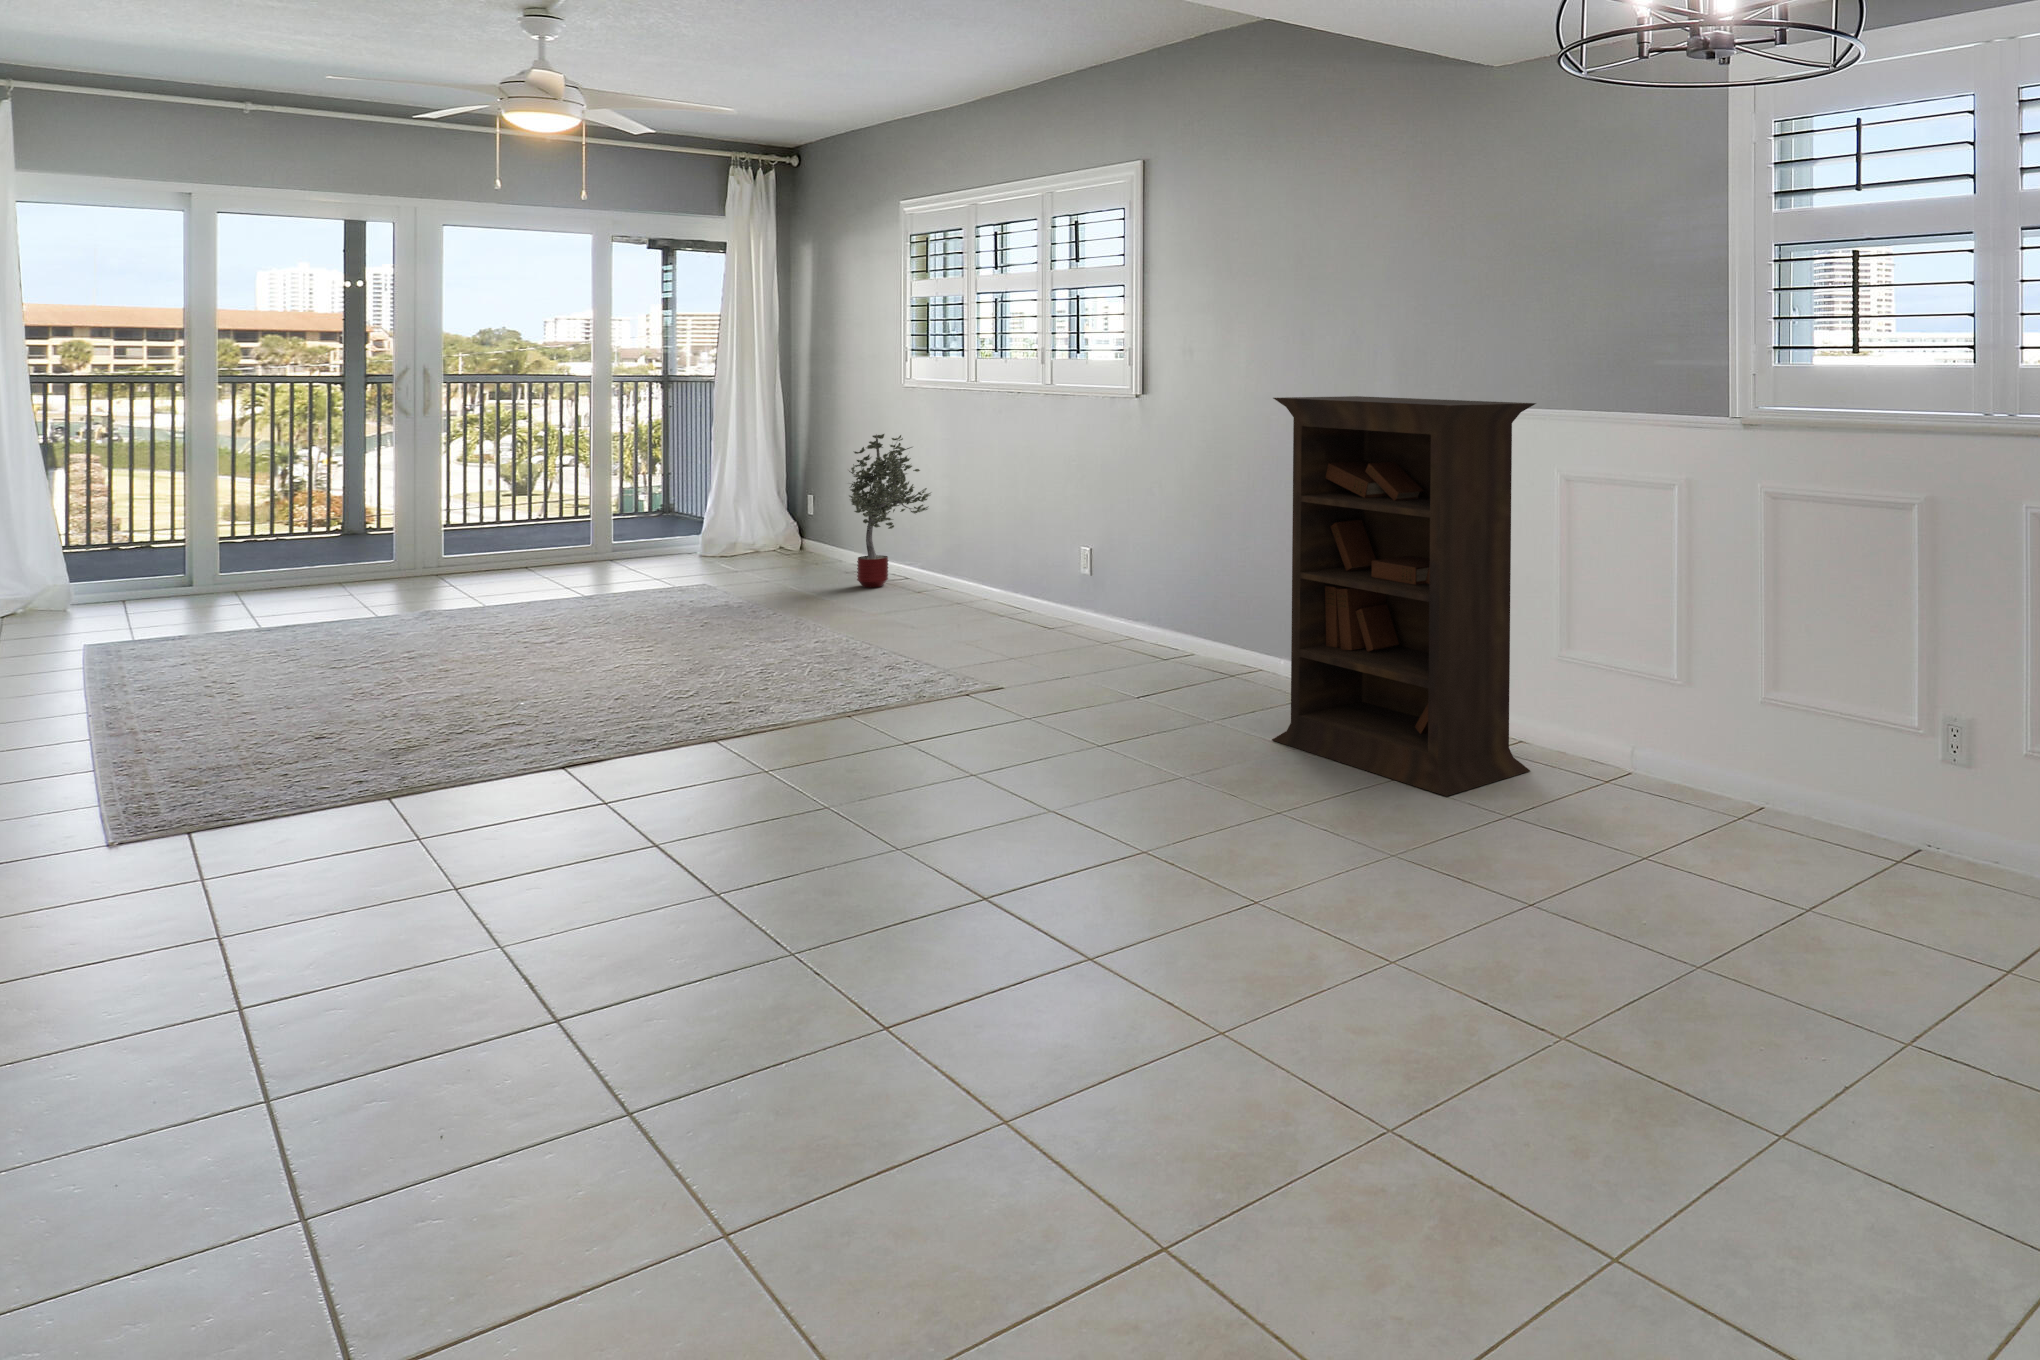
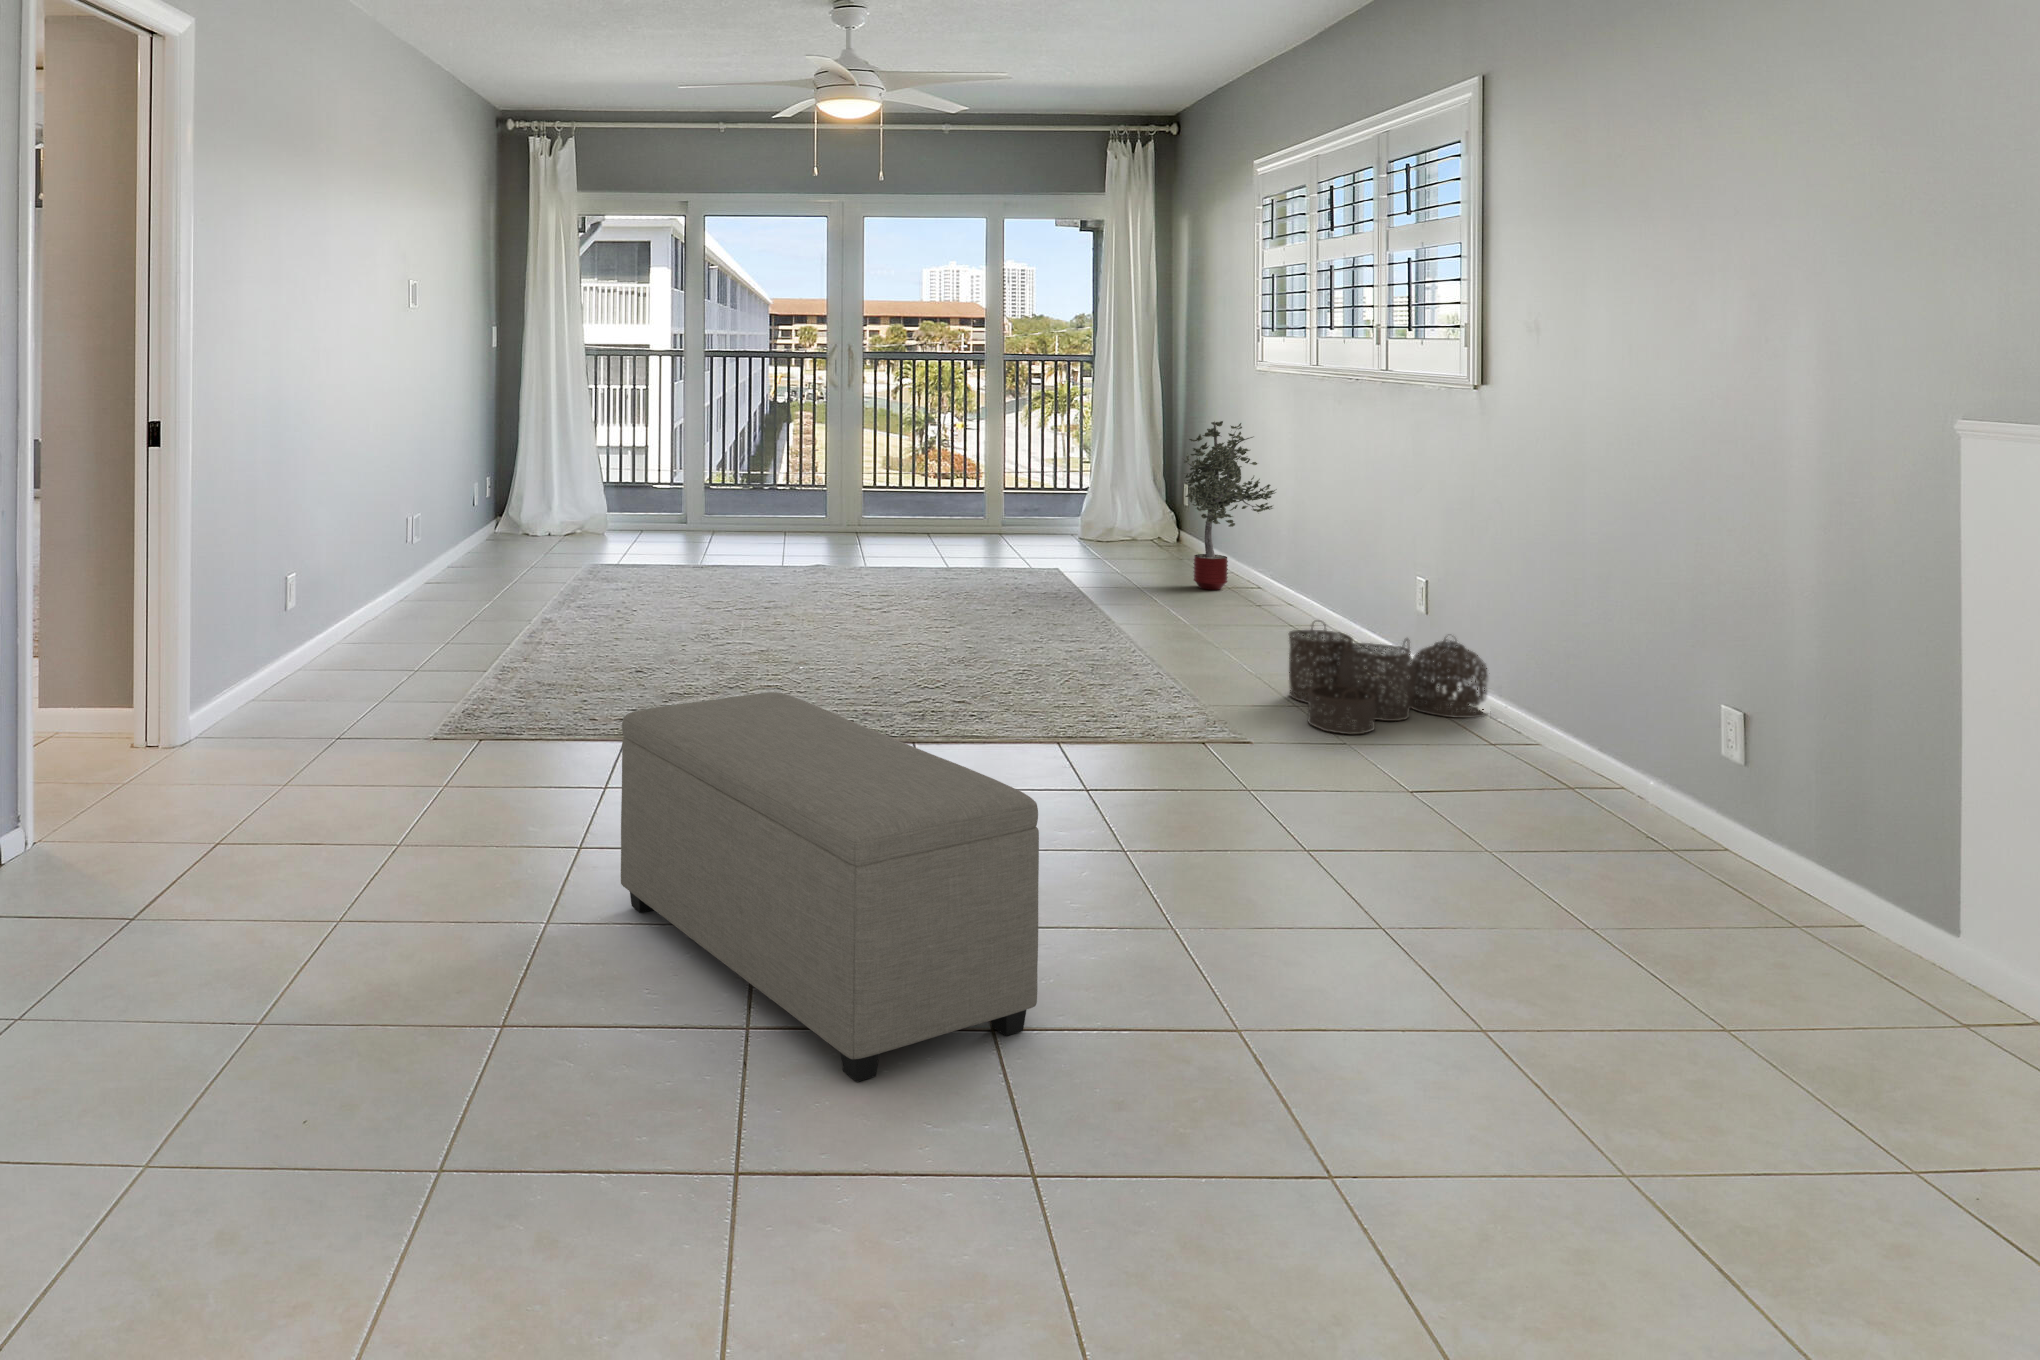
bookcase: present [1272,396,1536,796] -> none [1540,389,1996,1029]
woven basket: none [1013,592,1162,681] -> present [1289,621,1488,734]
ottoman: none [582,708,1056,1003] -> present [621,692,1039,1082]

